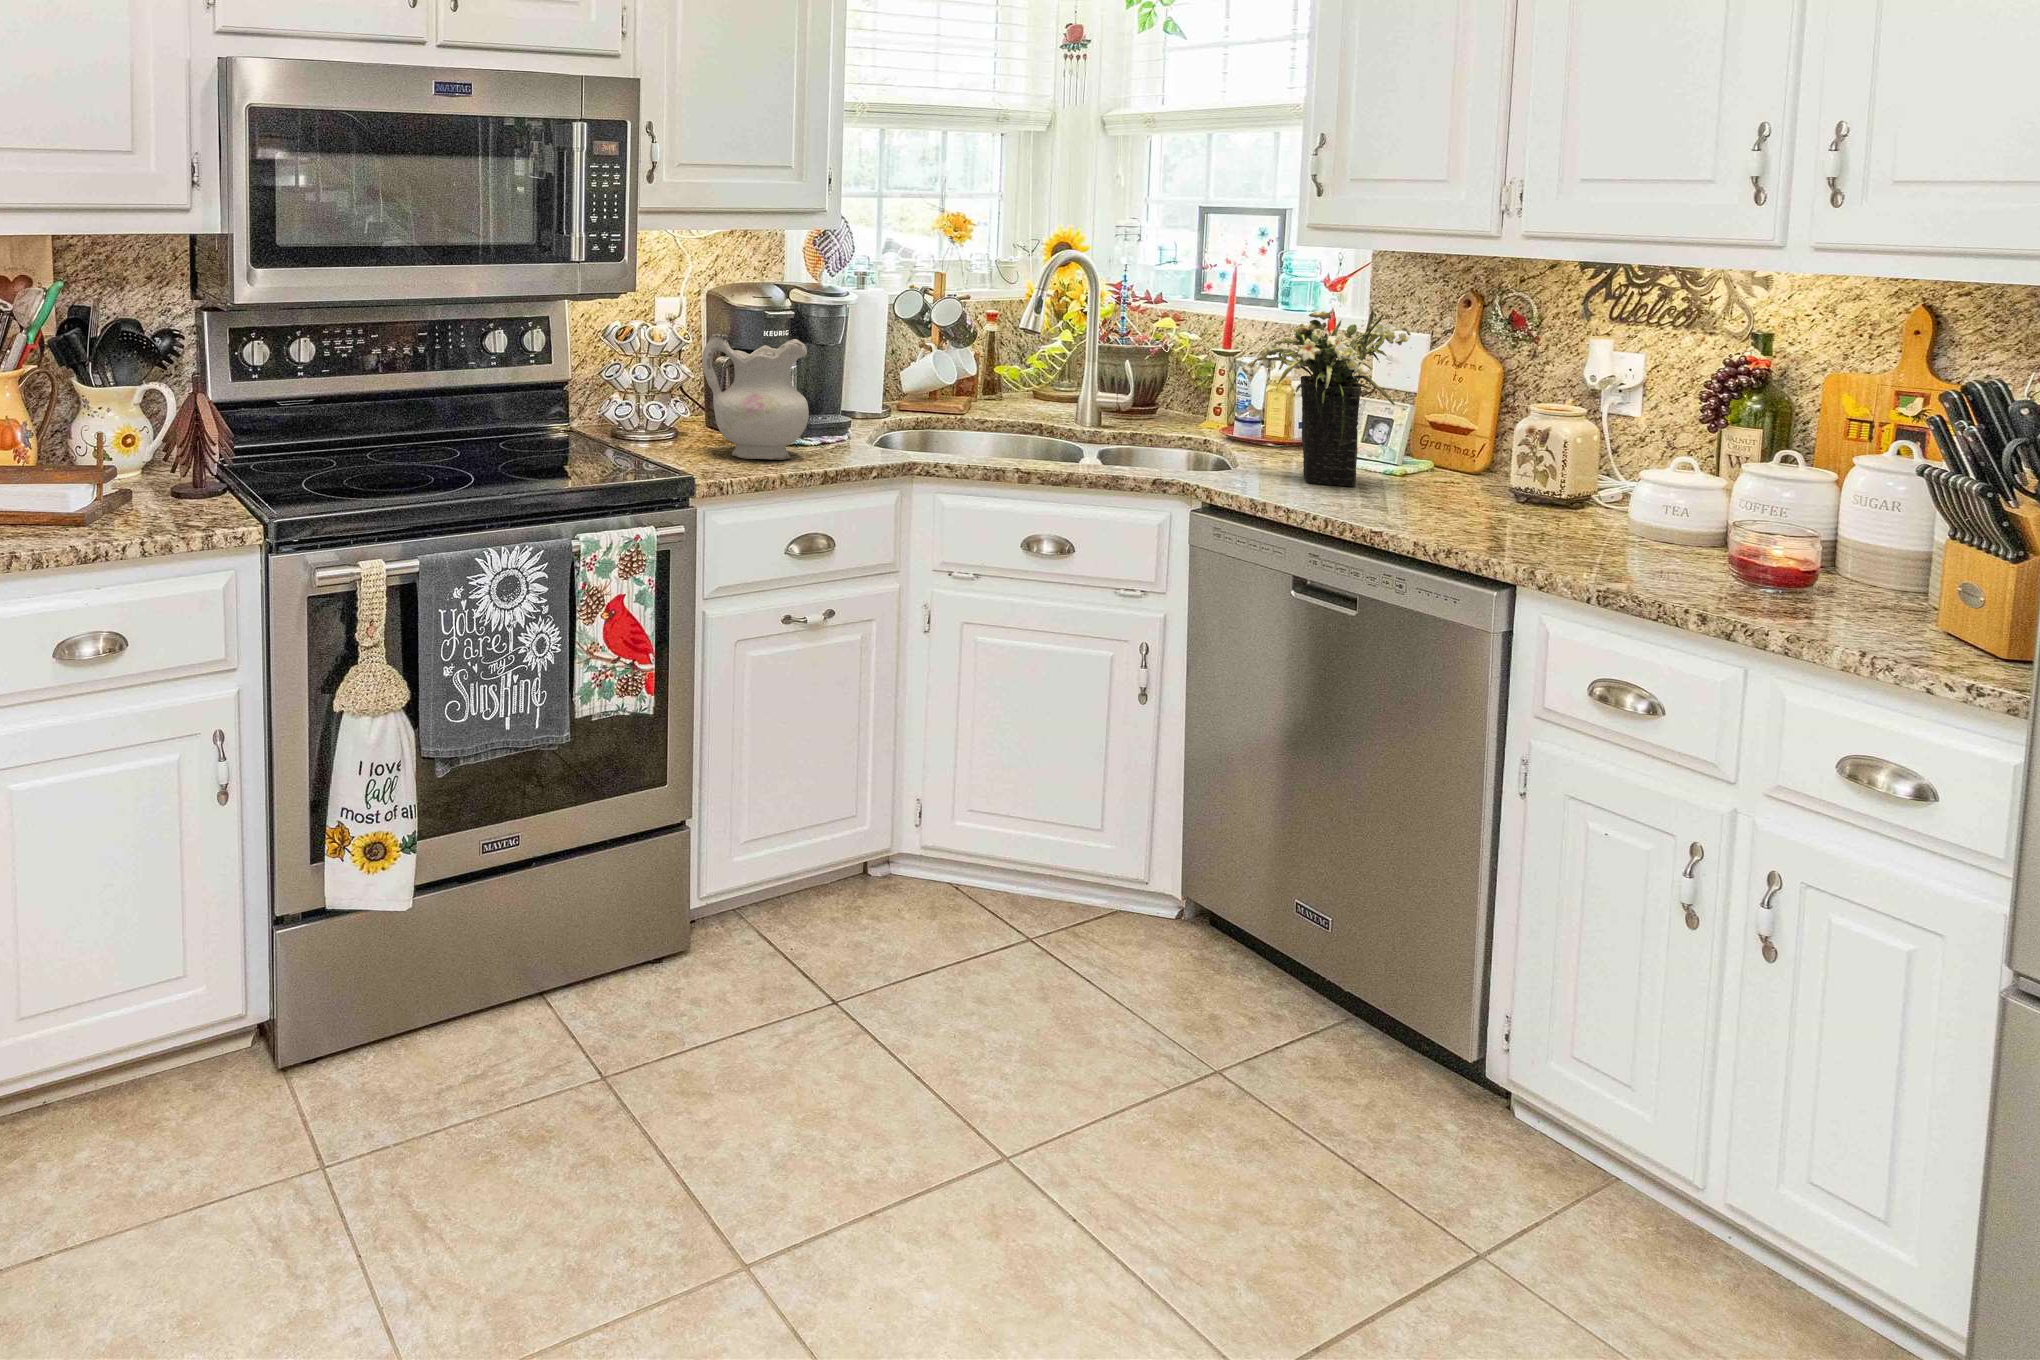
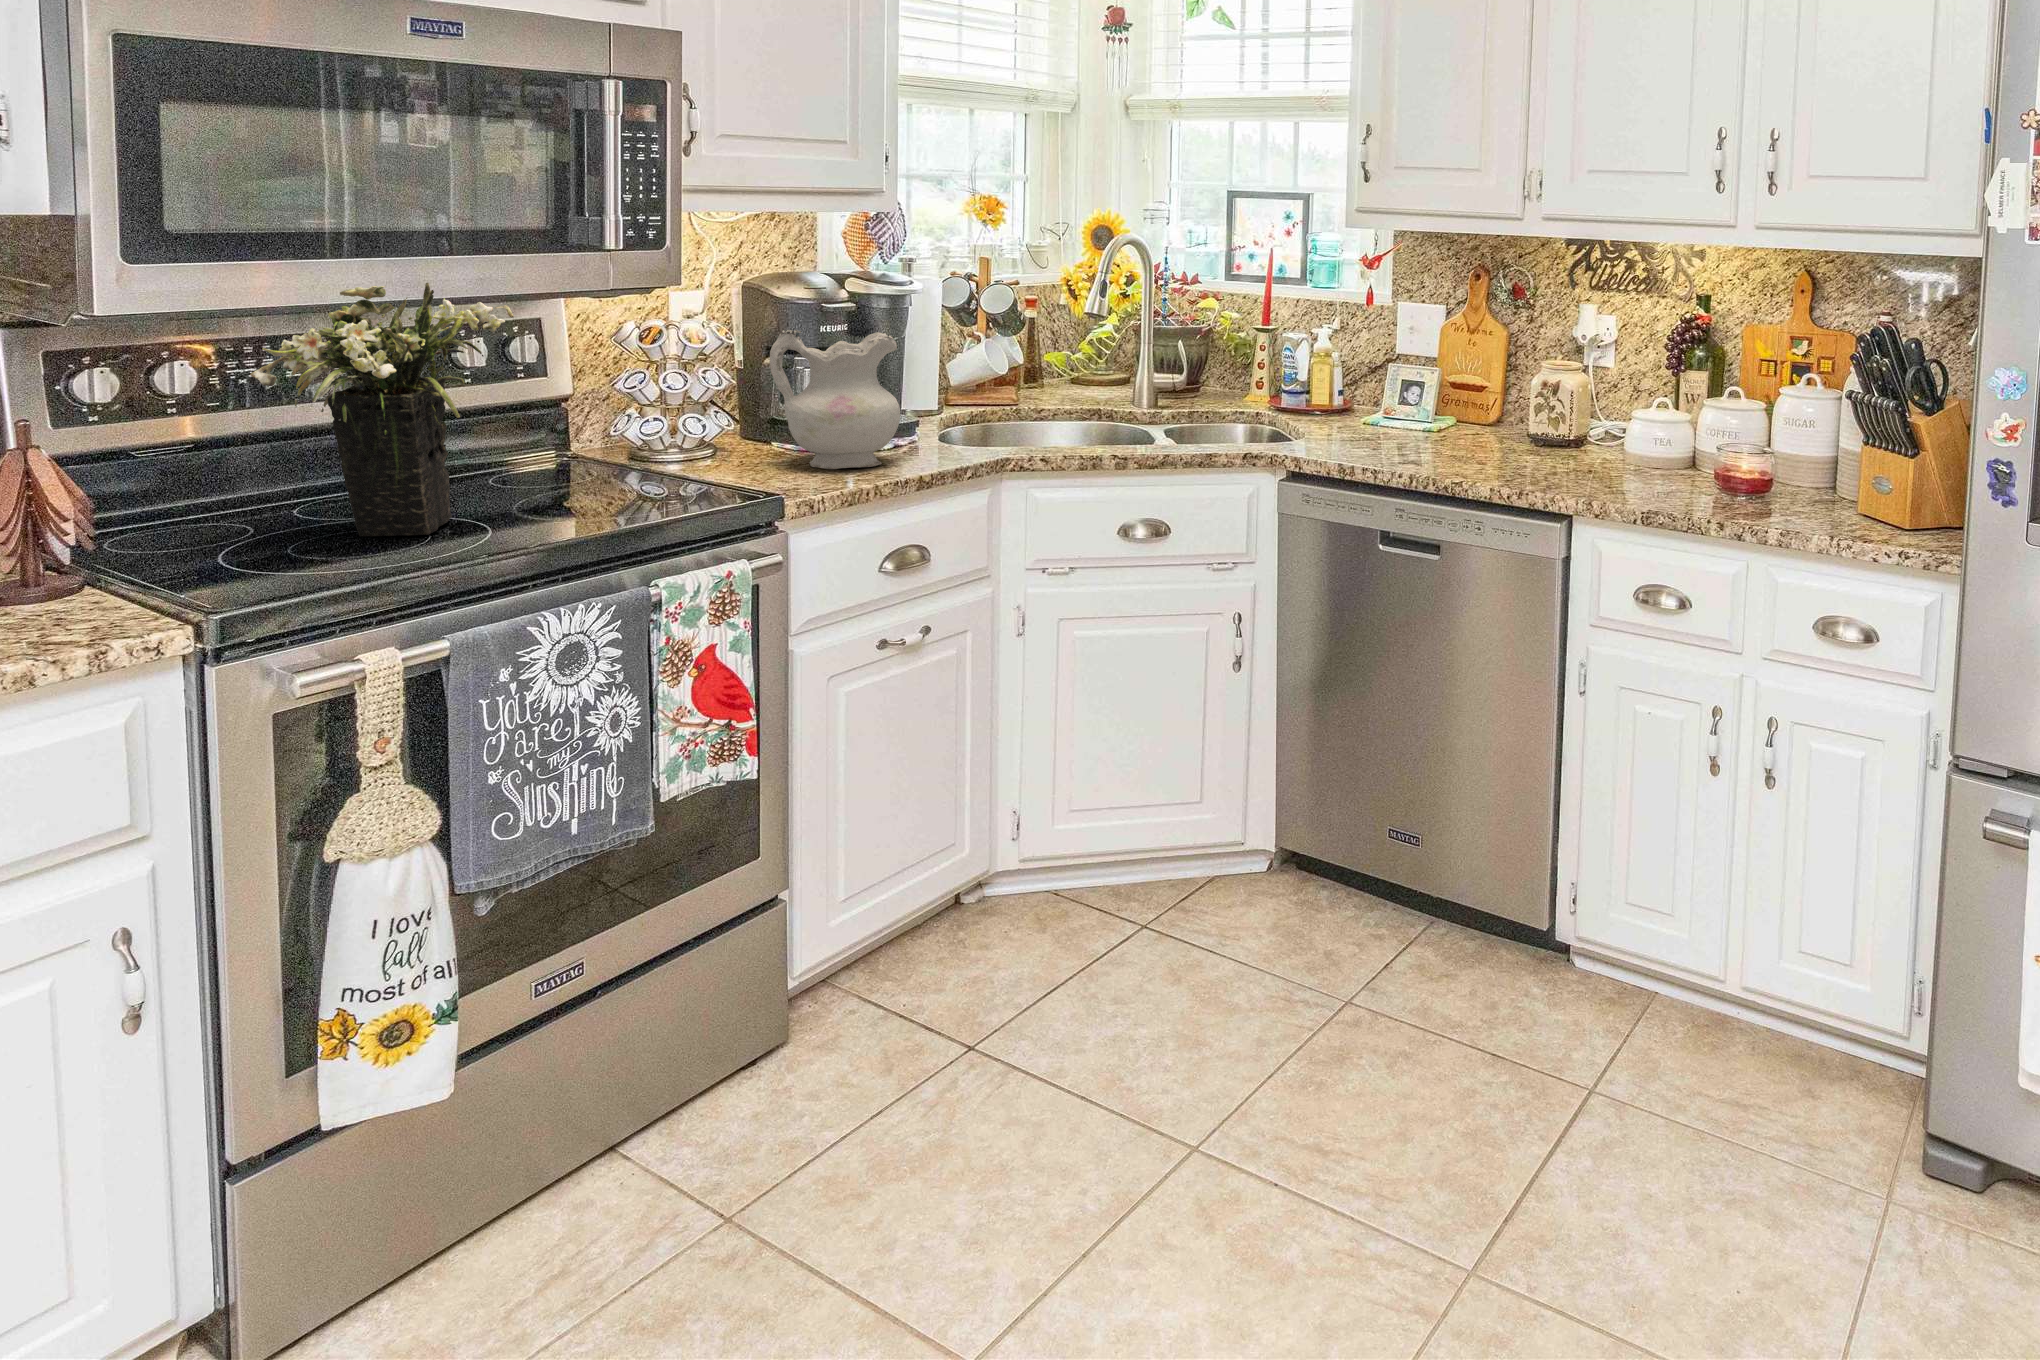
flower arrangement: present [1242,309,1411,486] -> present [250,283,514,536]

